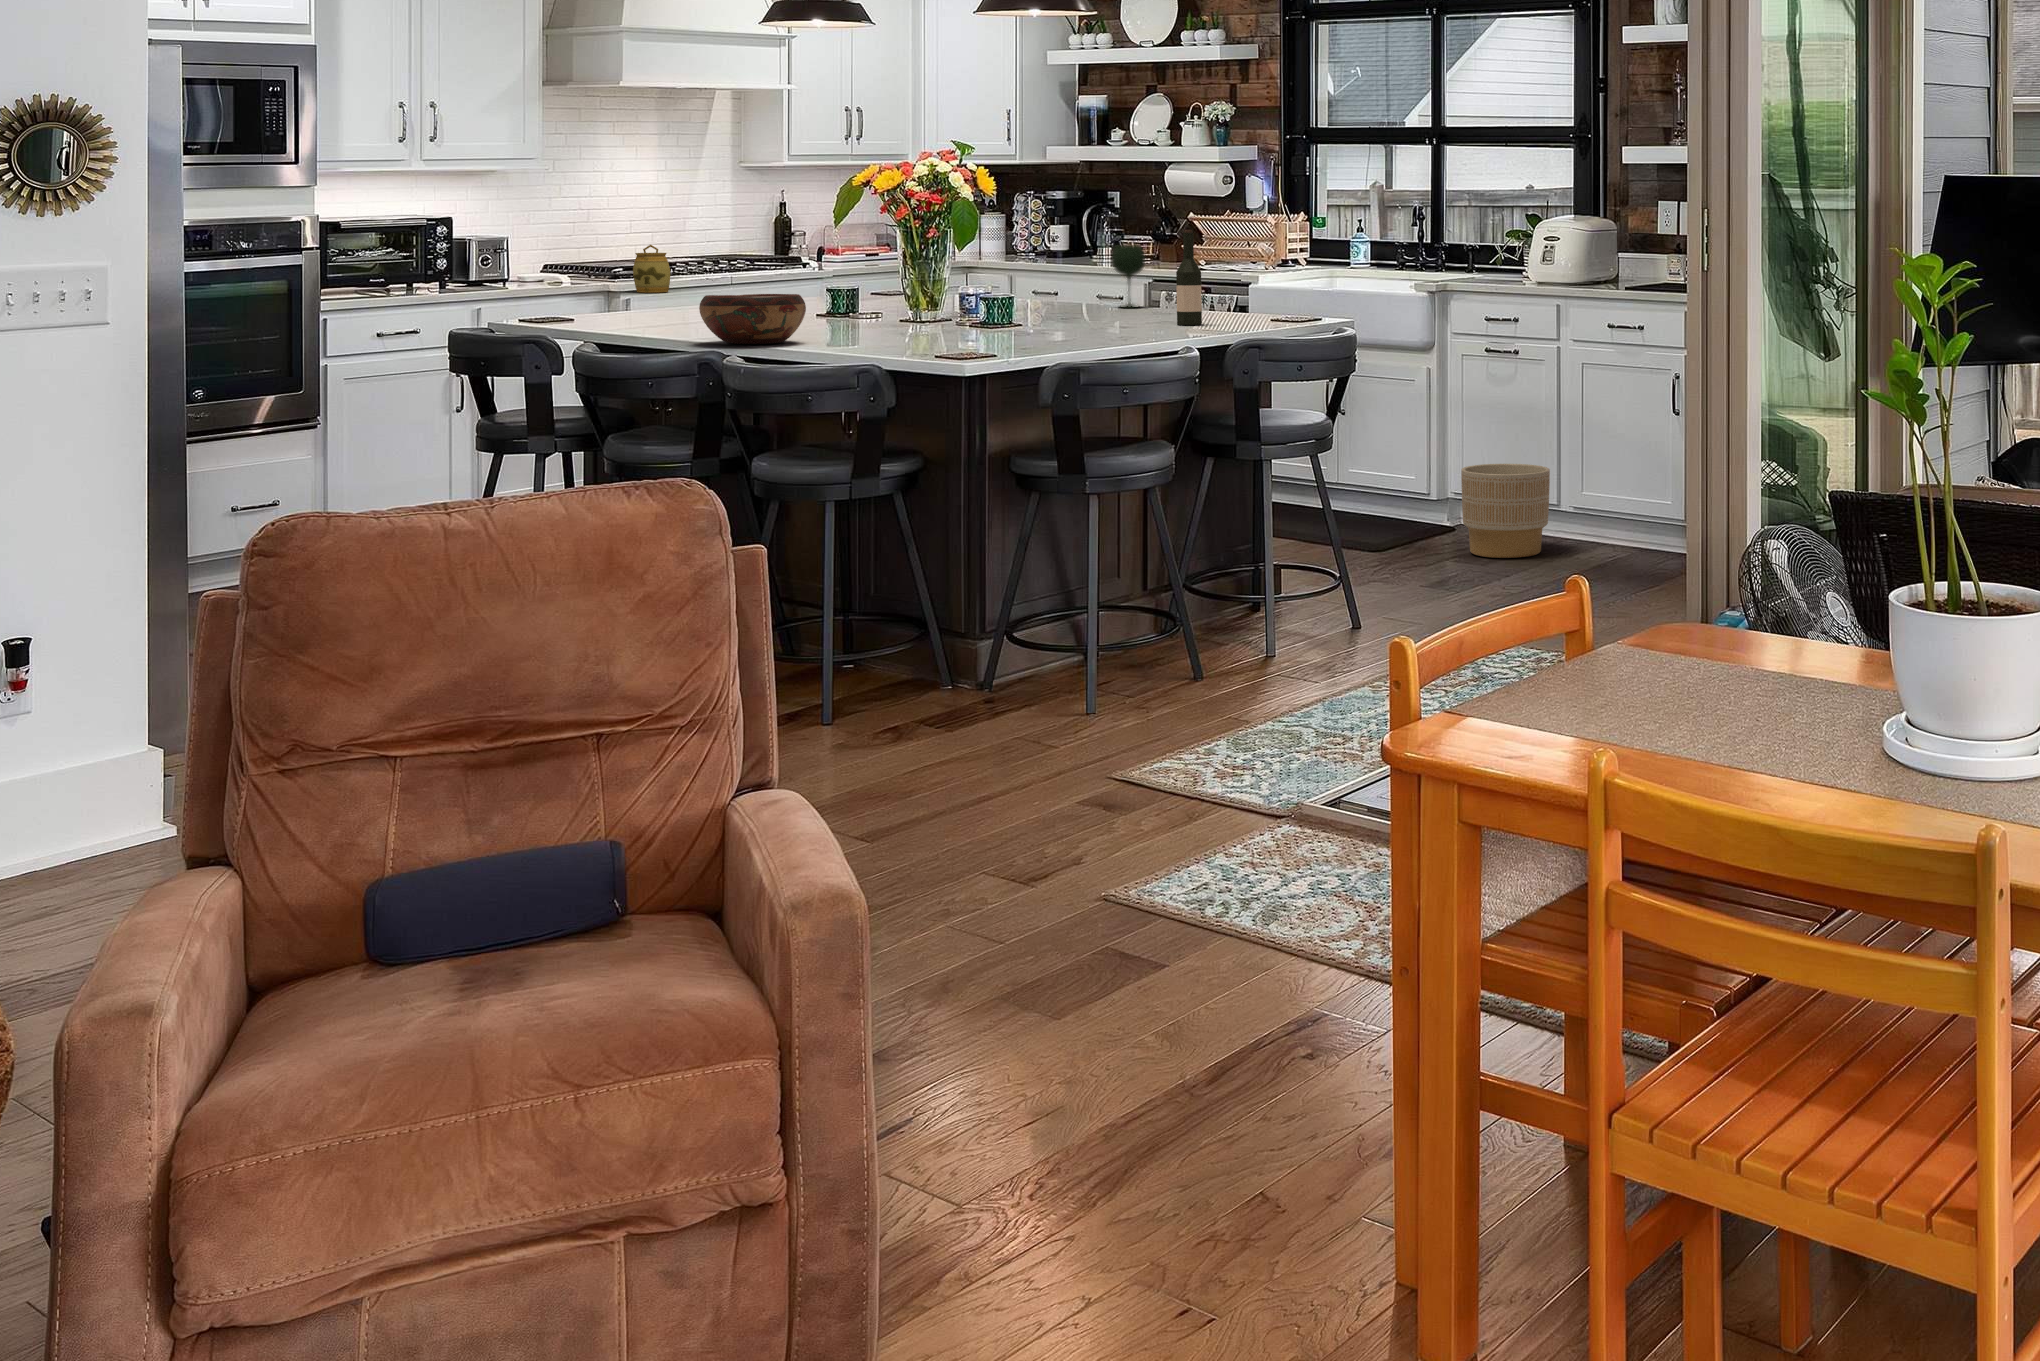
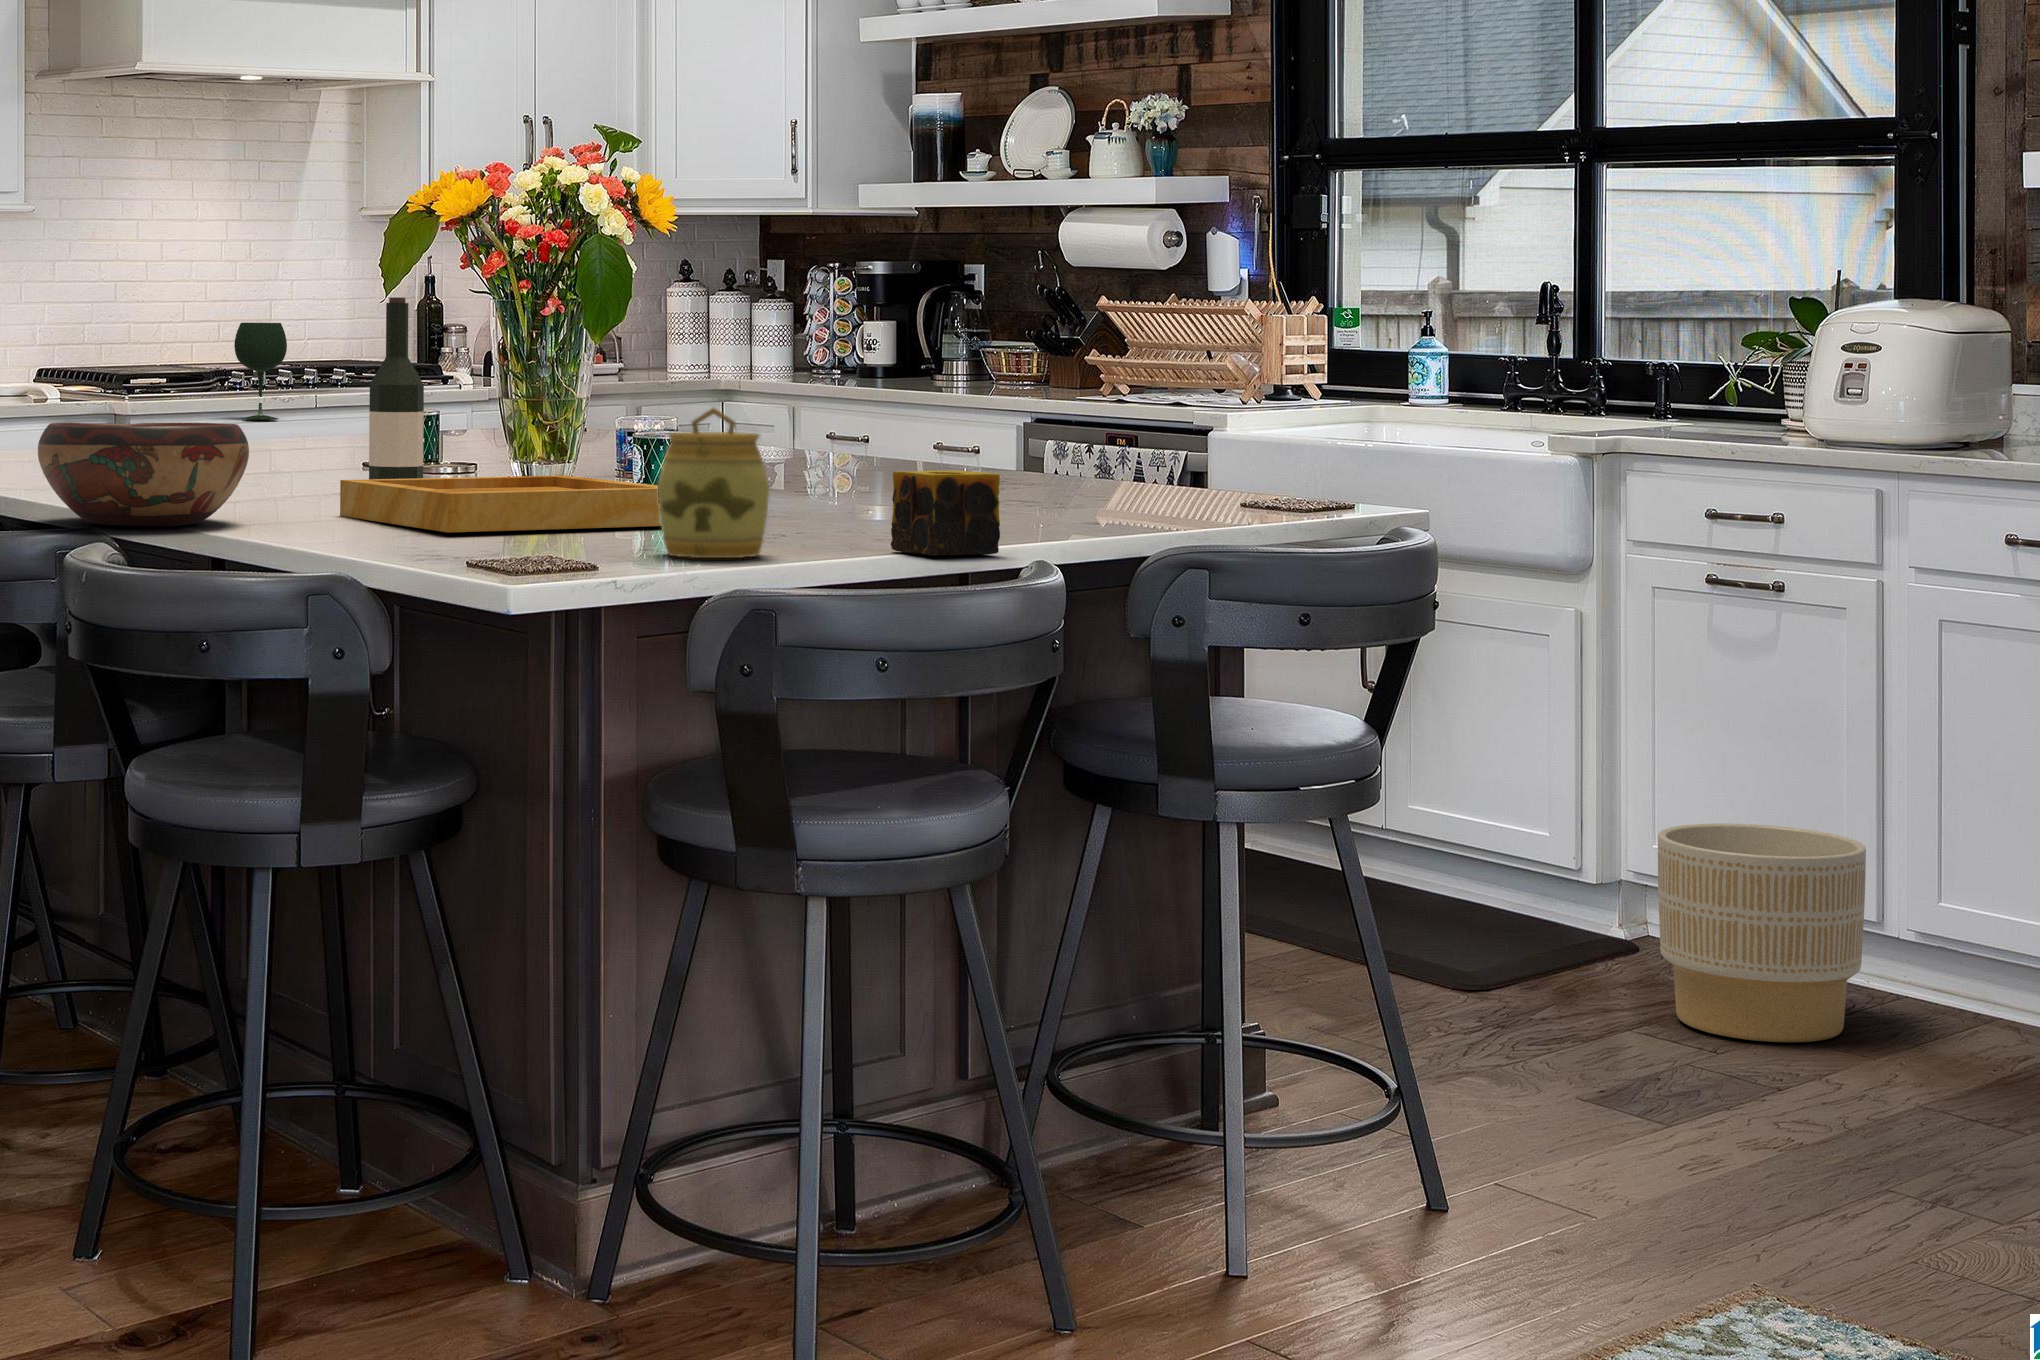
wine bottle: present [1176,230,1202,325] -> present [369,297,424,479]
jar: present [633,245,670,293] -> present [658,408,769,558]
wine glass: present [1112,245,1145,308] -> present [234,323,287,420]
candle: none [1120,309,1169,346] -> present [891,471,1000,556]
tray: none [844,315,1018,343] -> present [340,475,661,532]

